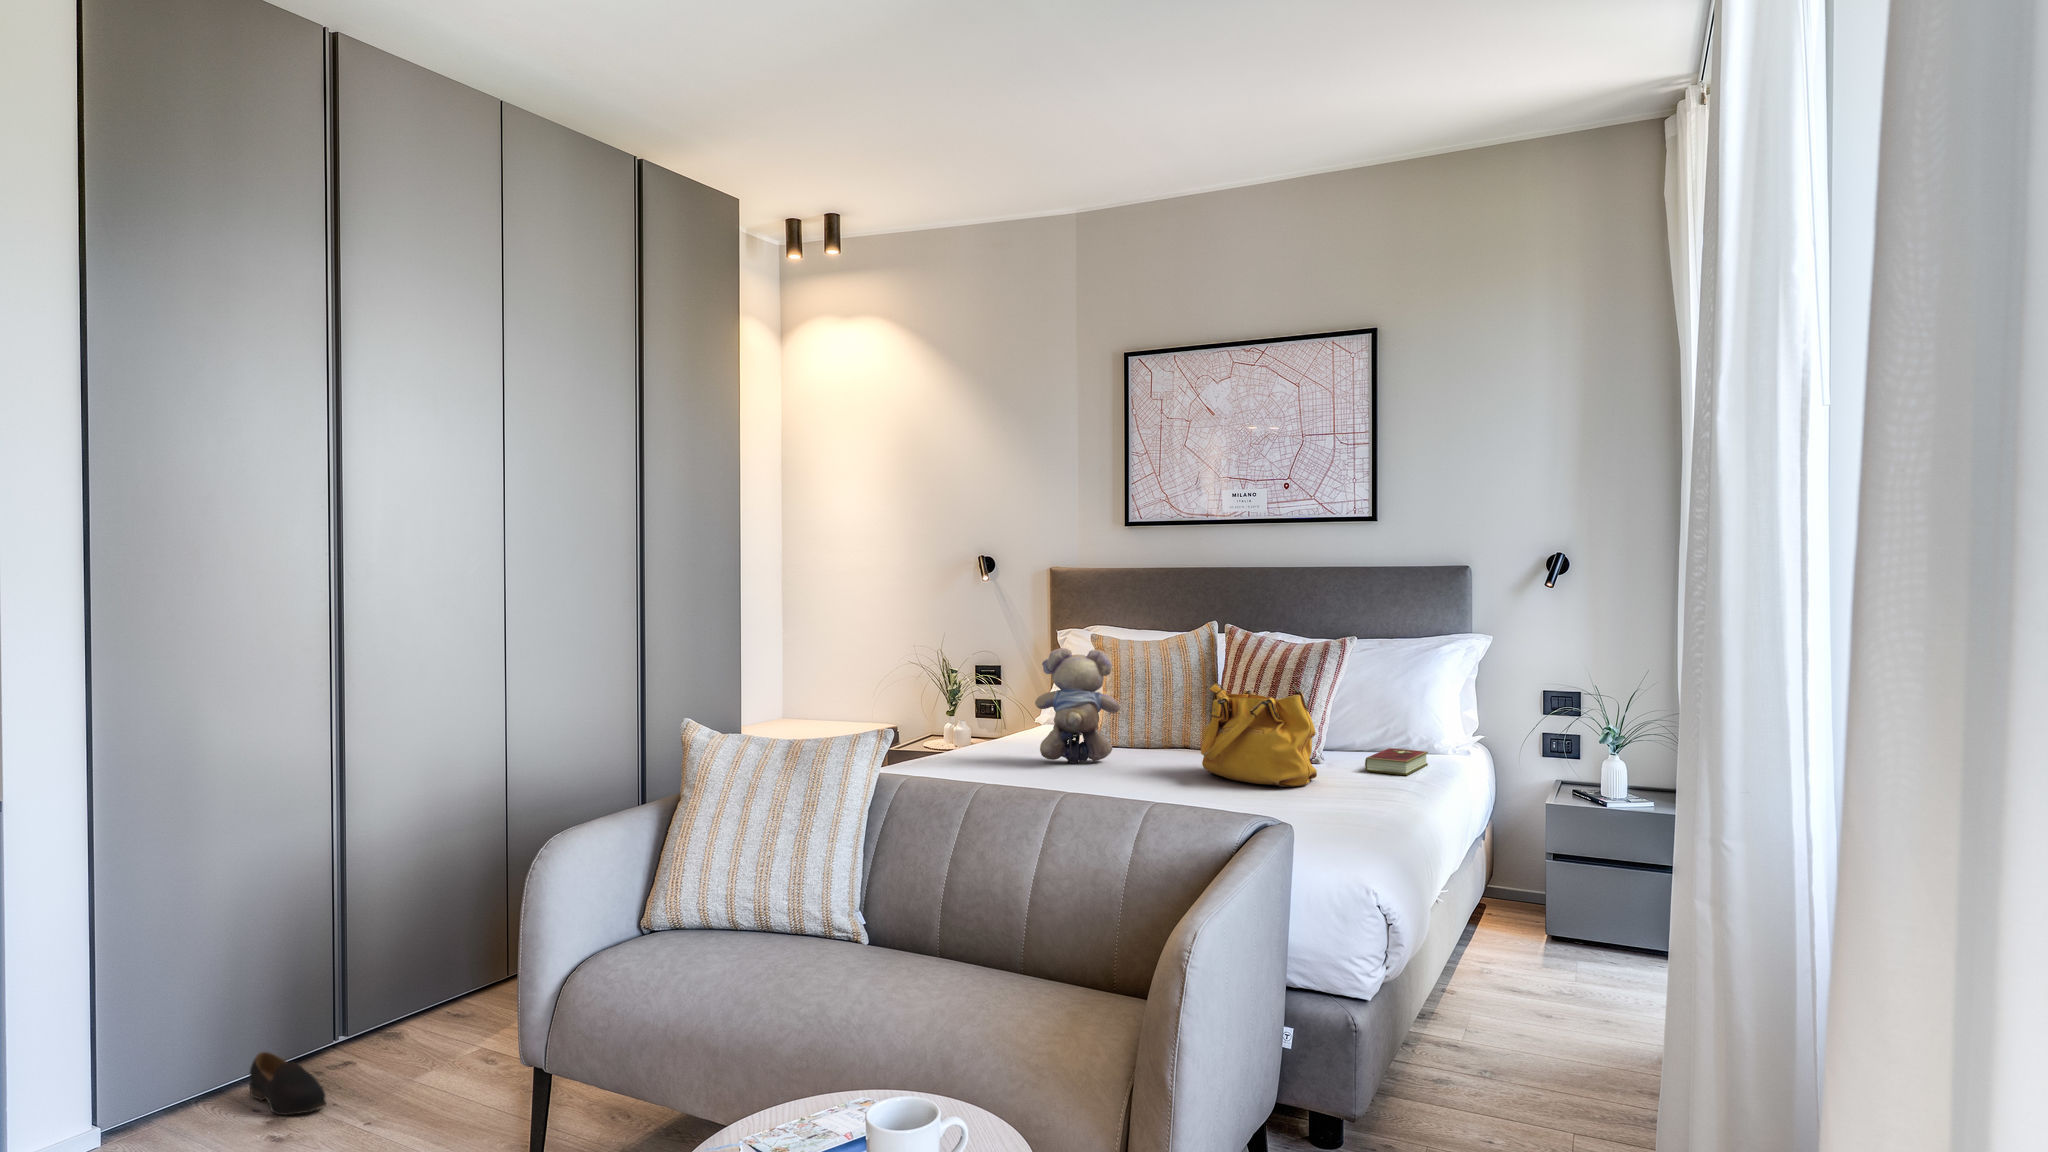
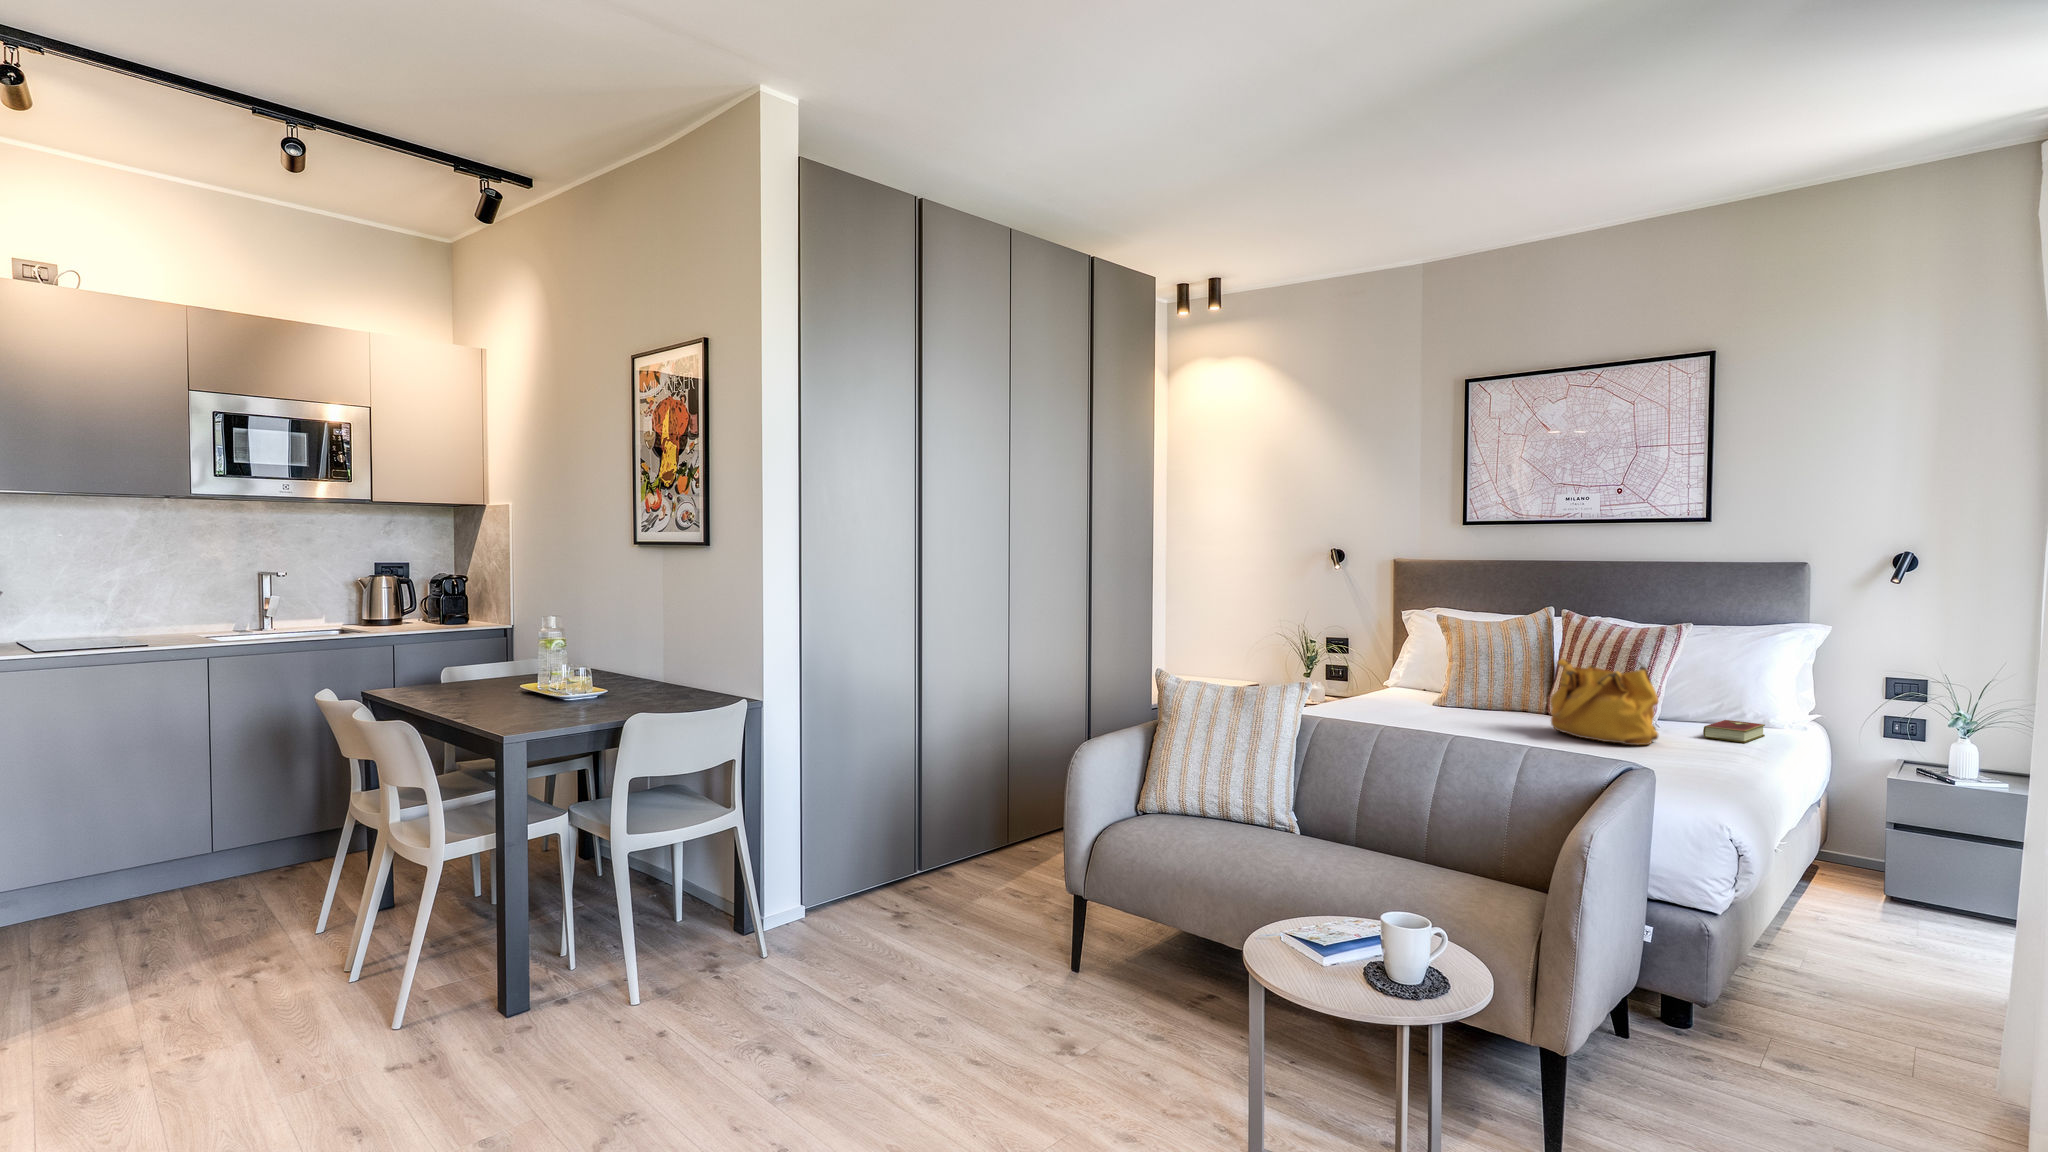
teddy bear: present [1035,648,1120,763] -> none [1400,626,1474,718]
shoe: present [249,1052,326,1115] -> none [871,875,921,915]

